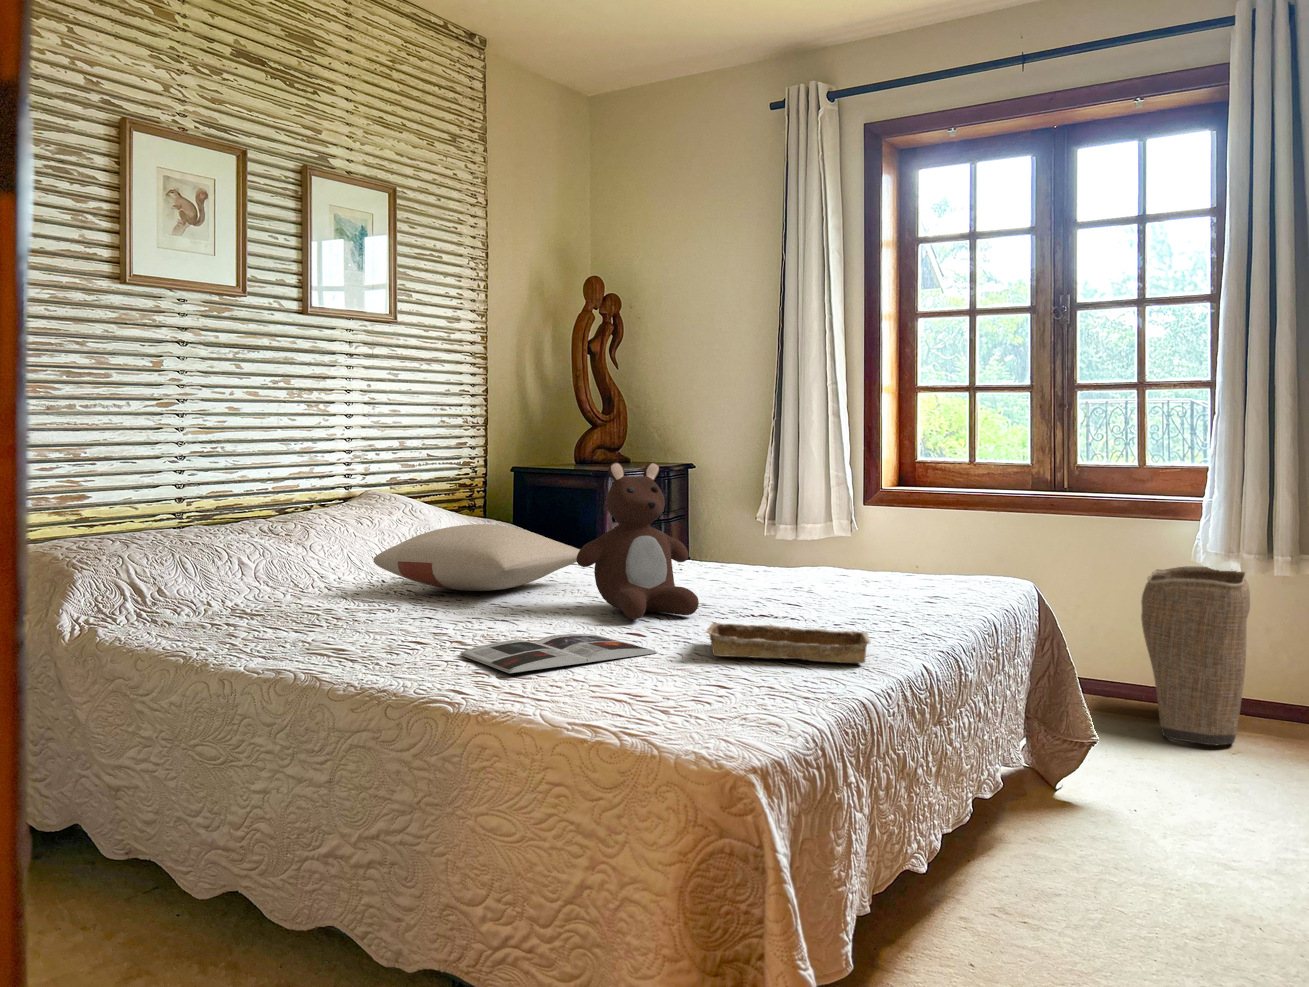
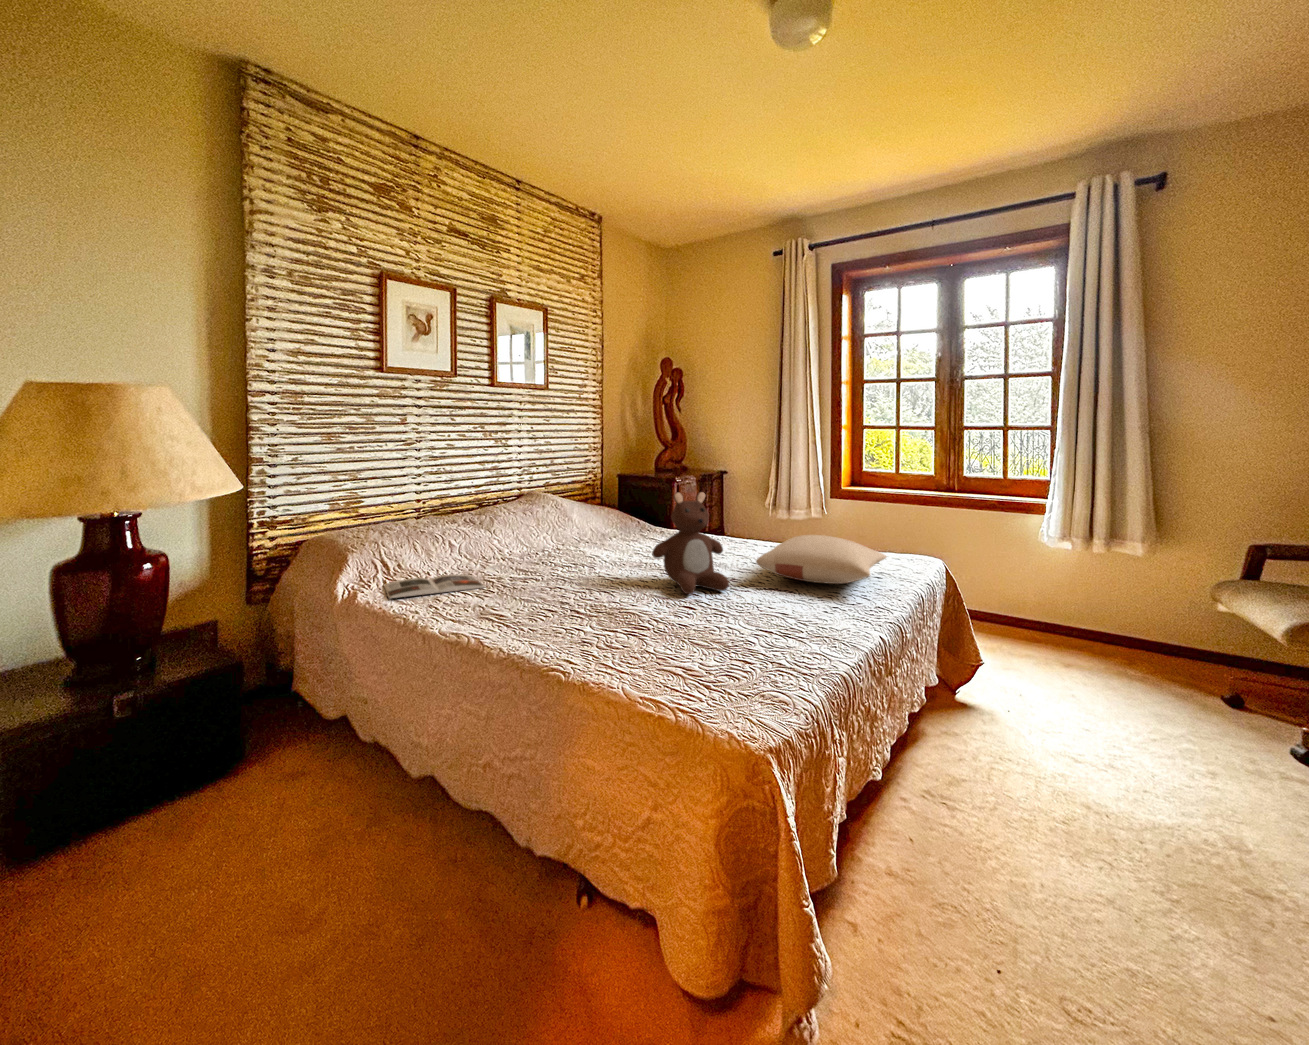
pillow: present [373,524,580,591] -> present [756,535,886,584]
laundry basket: present [1141,566,1250,745] -> none [1011,551,1086,669]
tray: present [706,622,871,663] -> none [733,604,848,642]
magazine: present [460,634,657,673] -> present [384,575,485,598]

